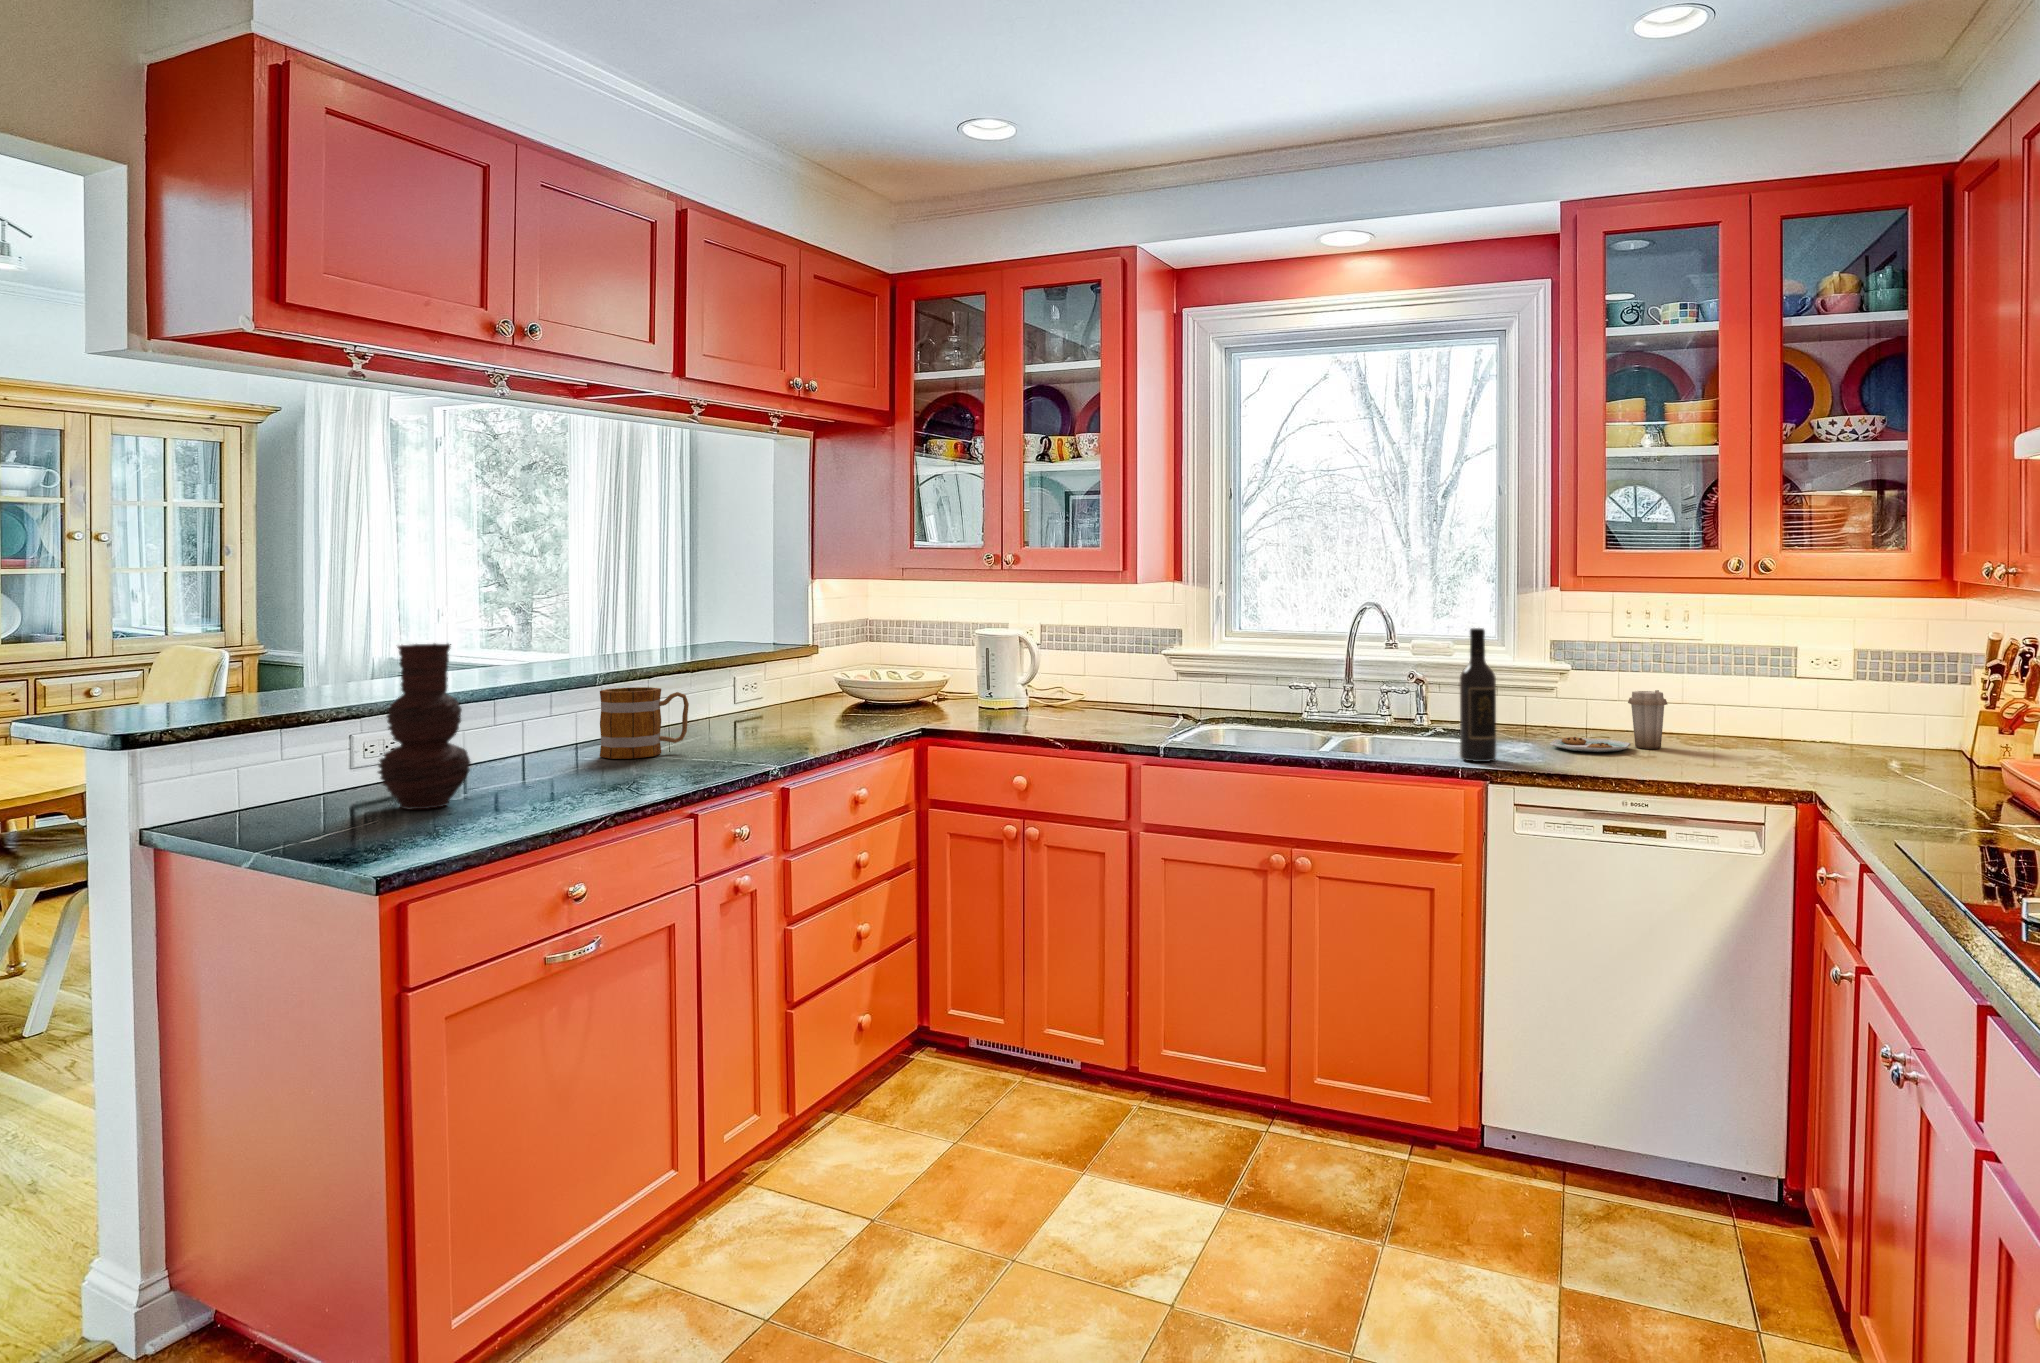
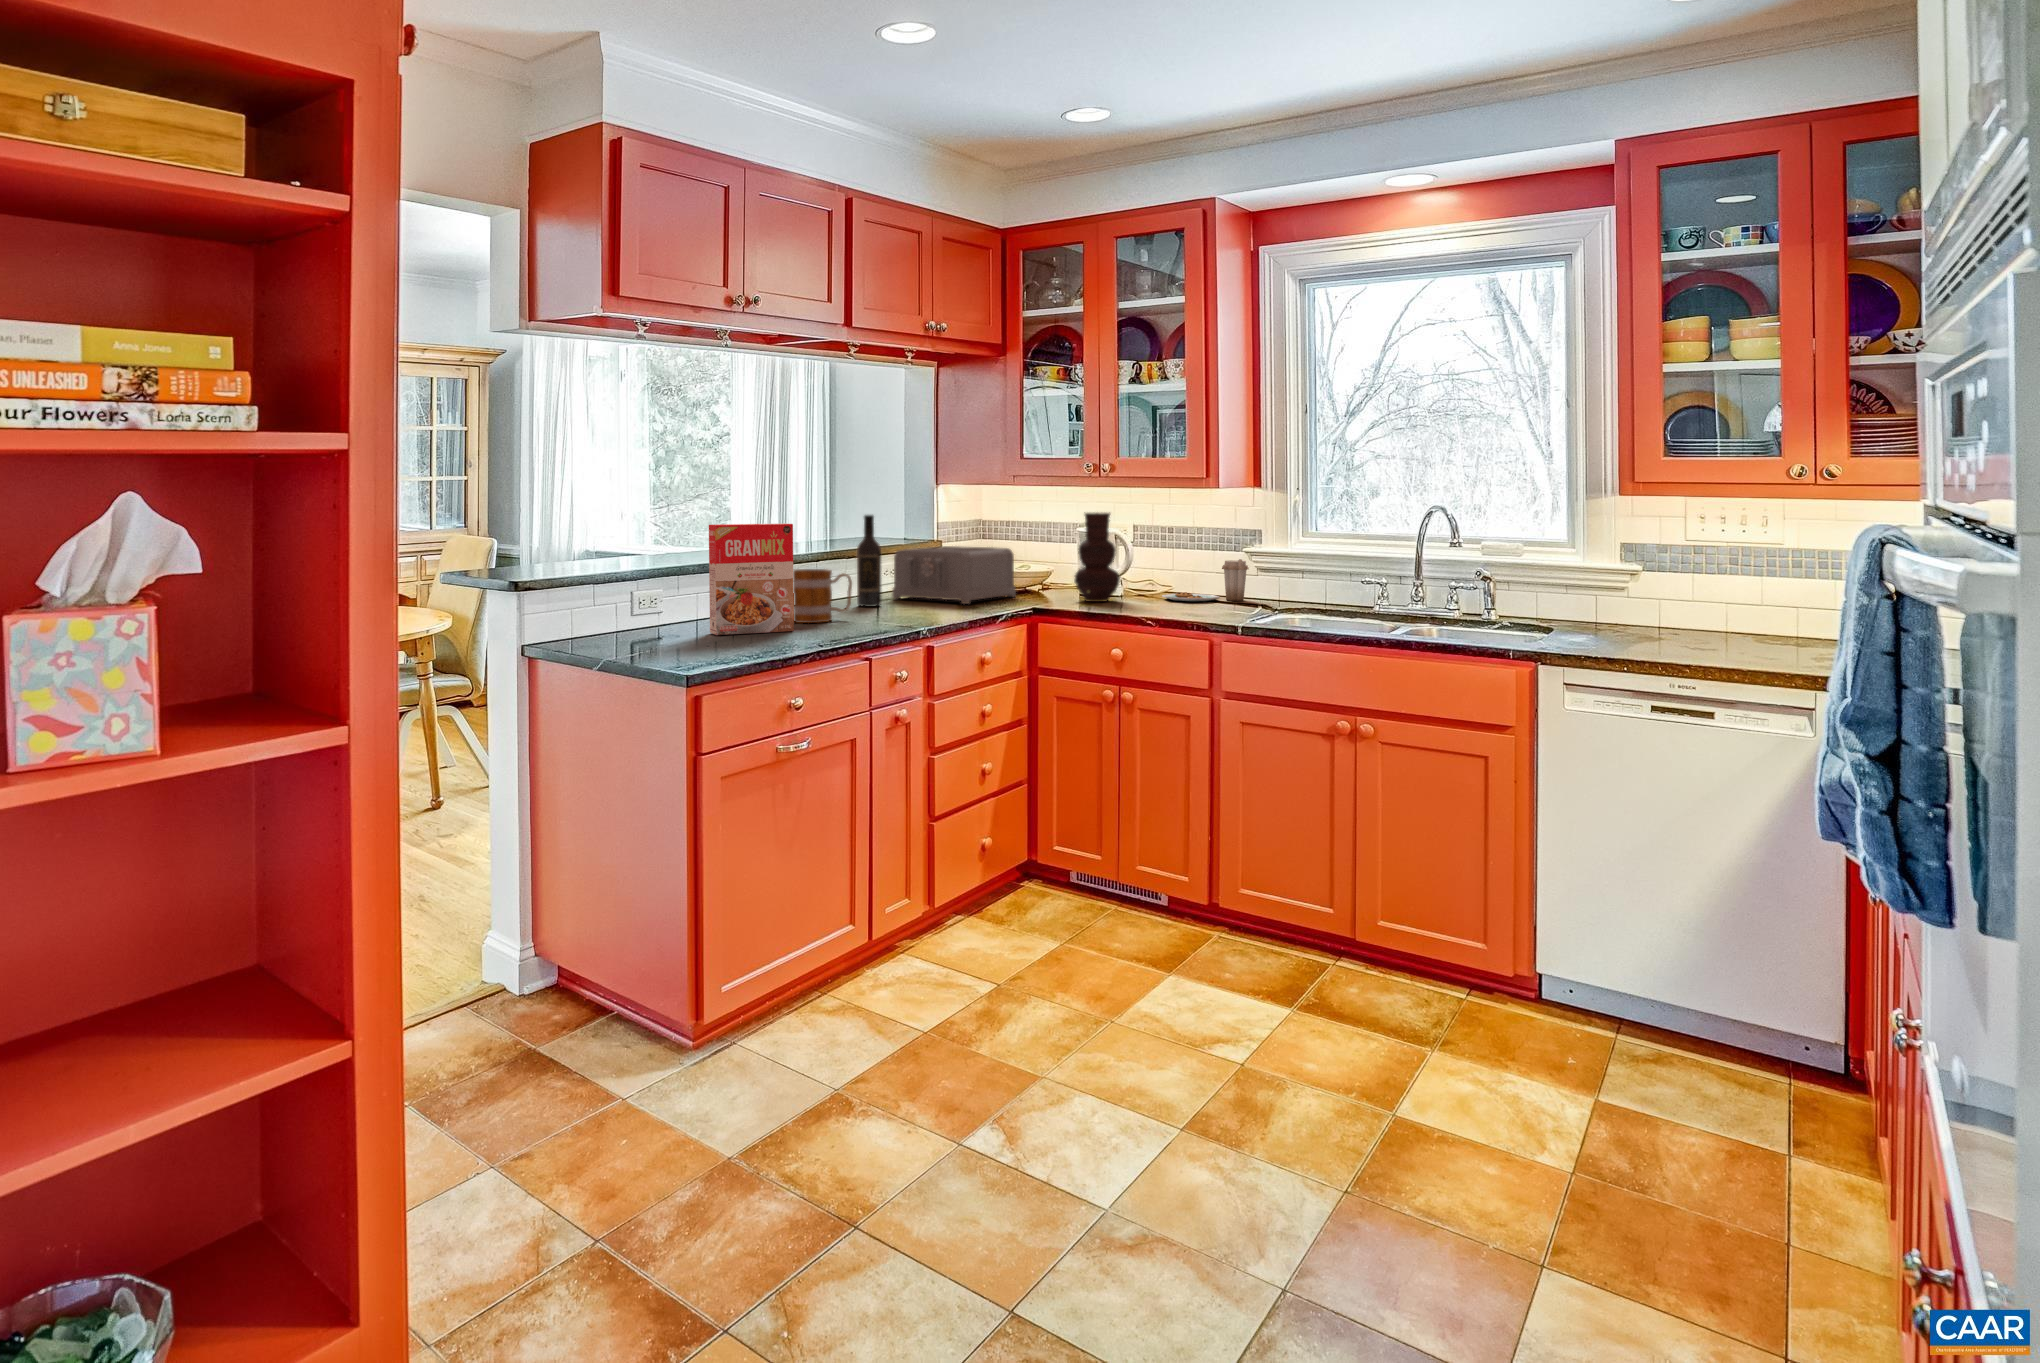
wine bottle: present [1460,628,1496,762] -> present [857,515,881,607]
cereal box: none [483,630,604,782] -> present [709,523,794,635]
vase: present [378,643,470,809] -> present [1074,513,1120,602]
toaster: none [750,652,905,724] -> present [892,546,1016,604]
plate: present [1550,690,1667,752] -> present [1162,559,1249,601]

